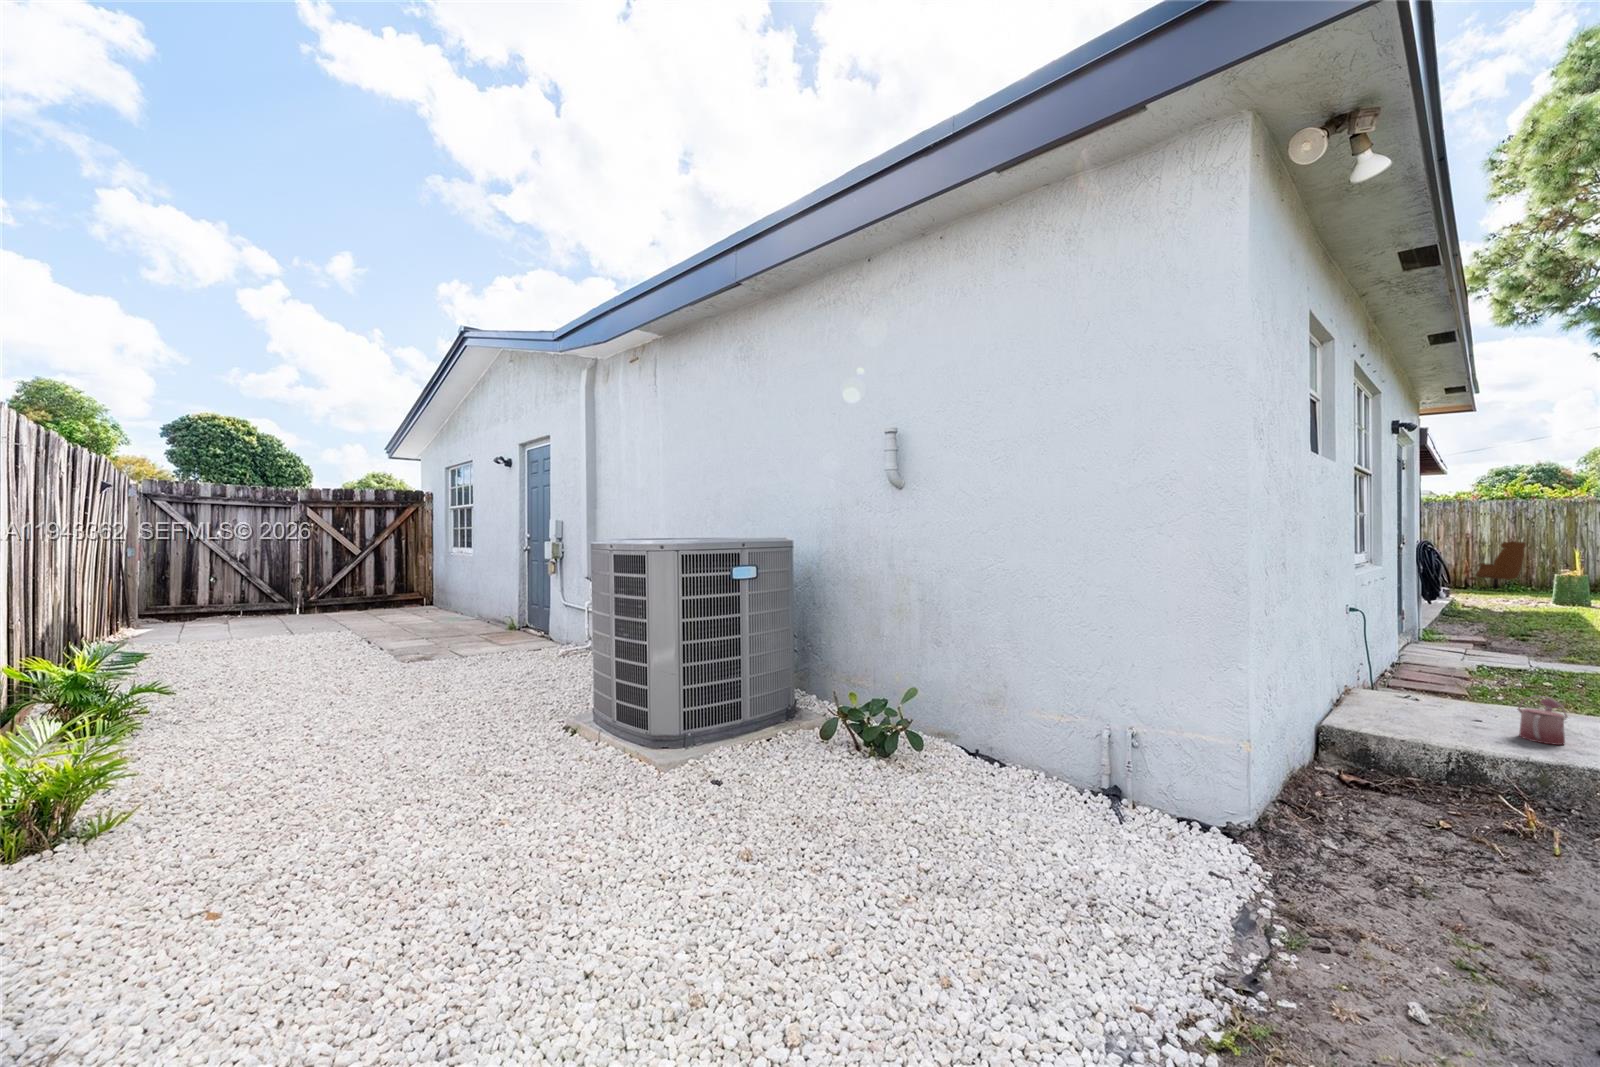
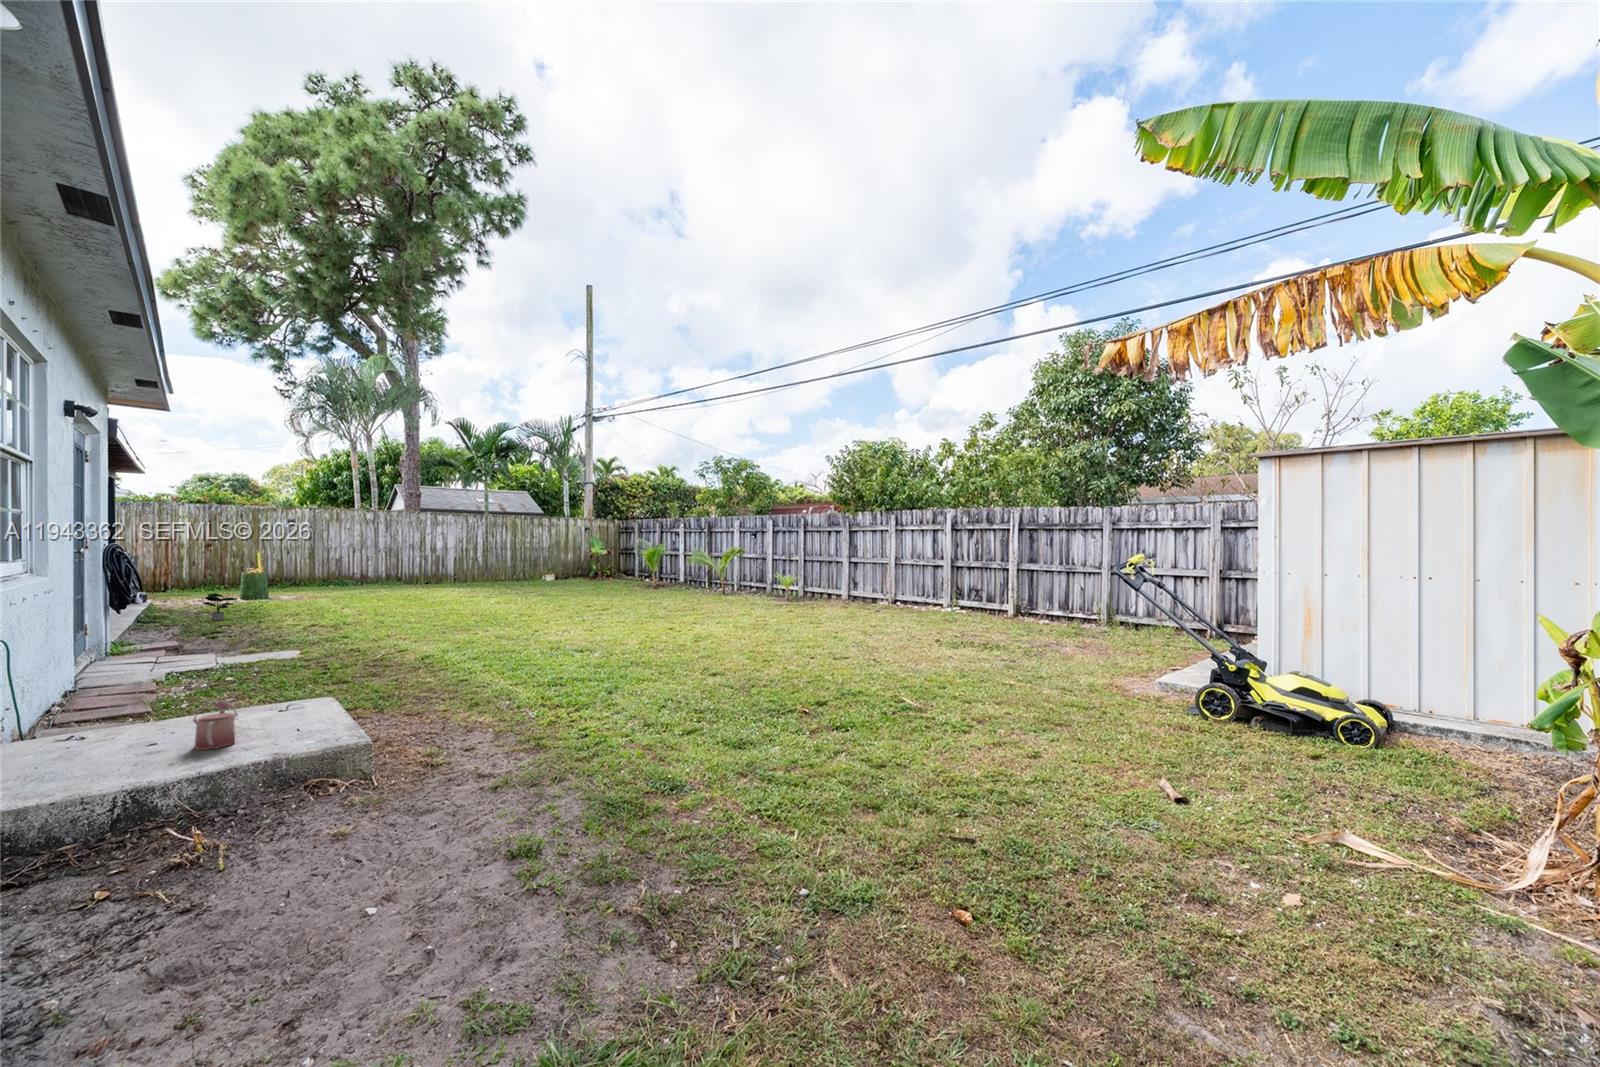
lounge chair: present [1466,542,1526,591] -> none [151,544,220,591]
potted plant: none [1509,594,1553,625] -> present [202,593,236,621]

